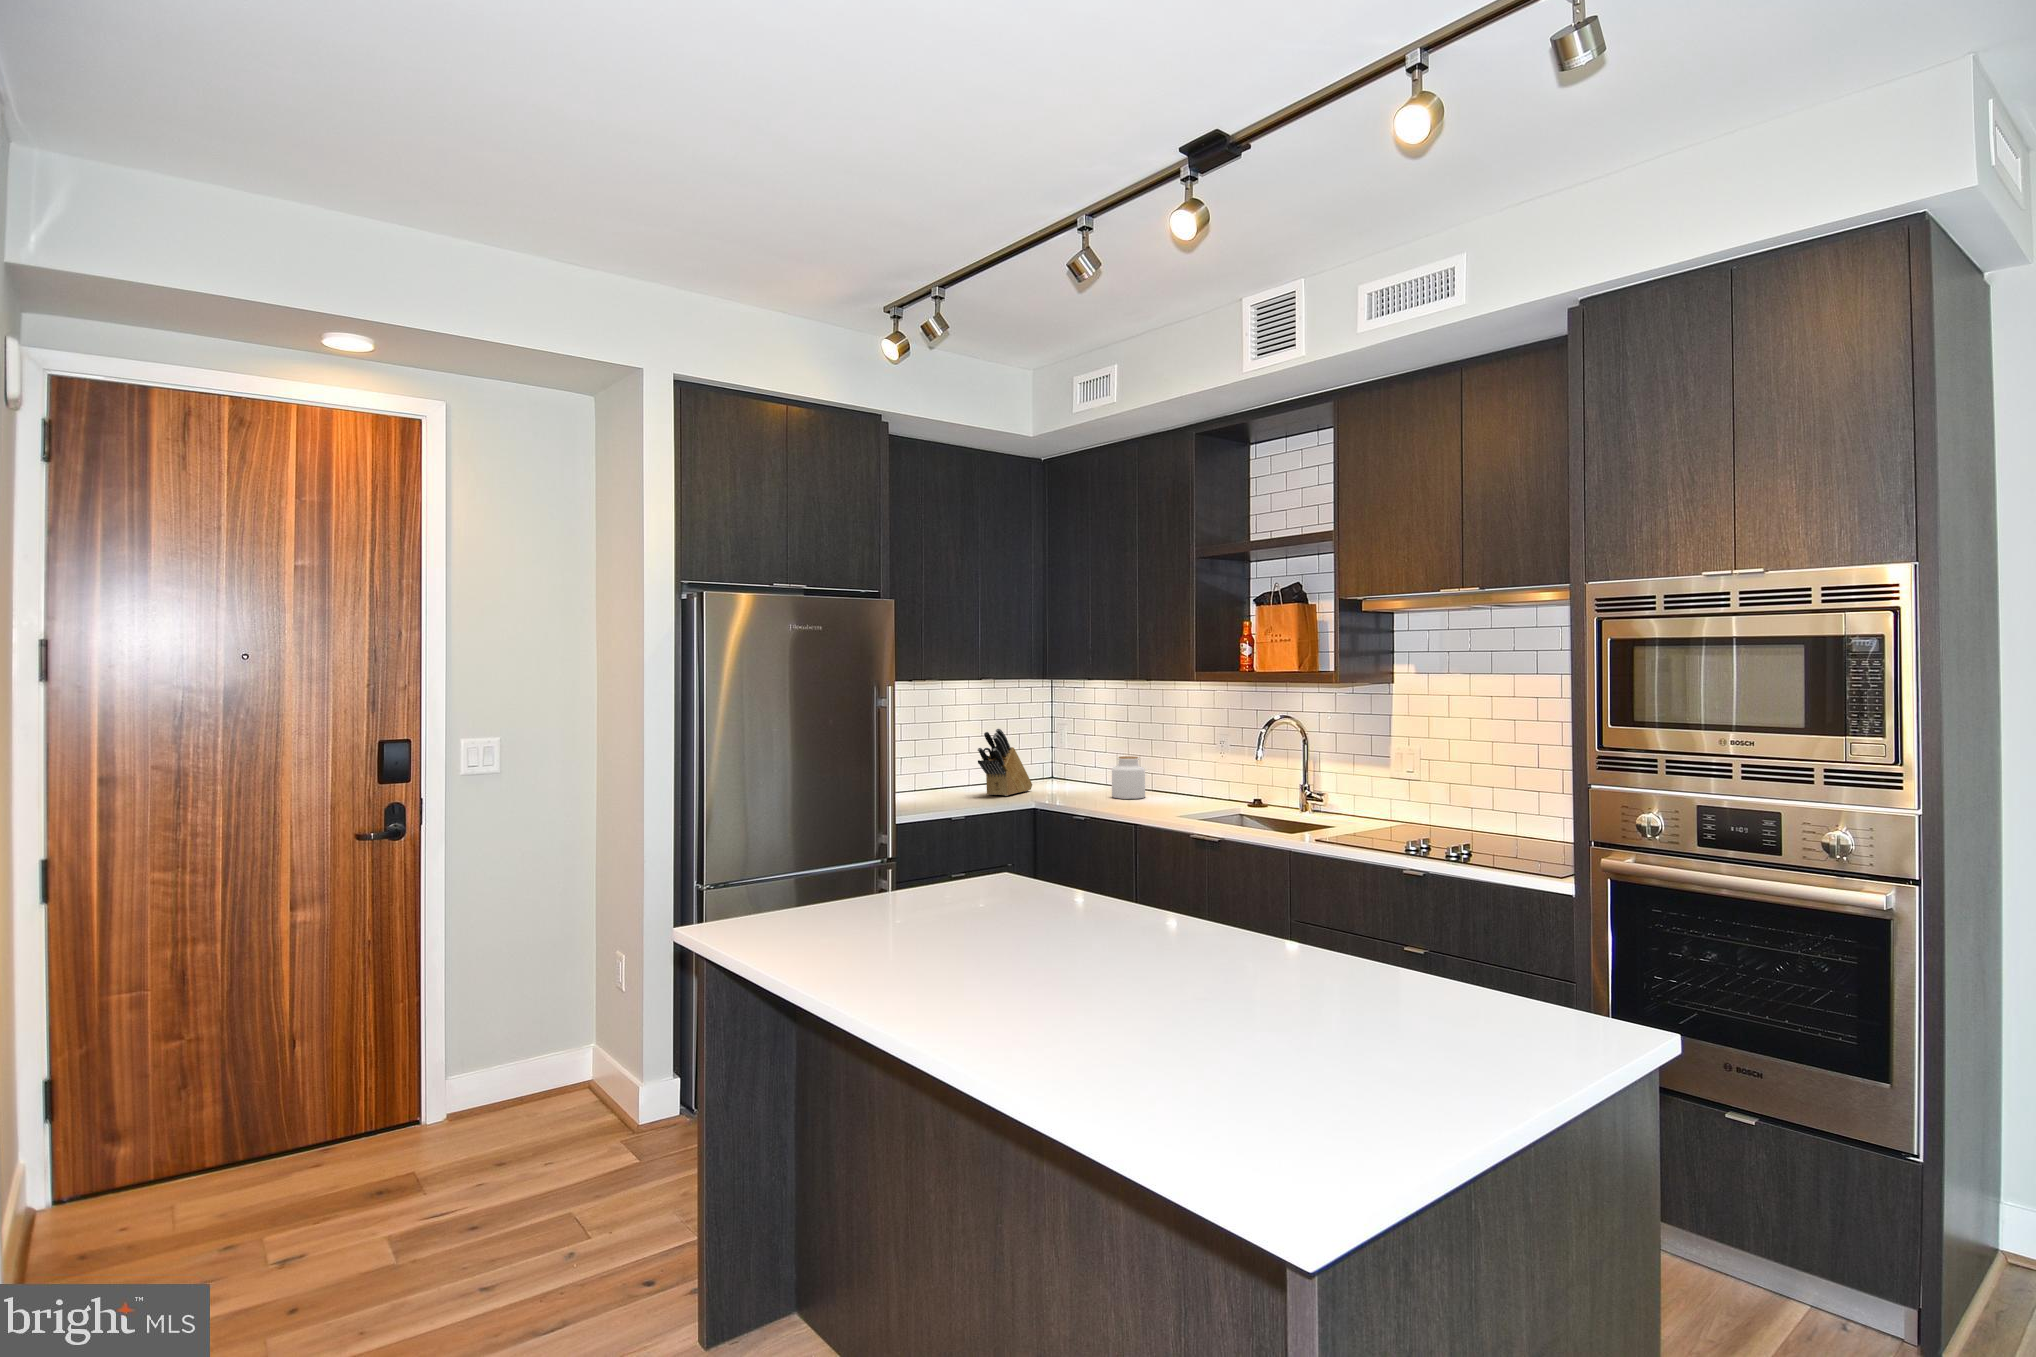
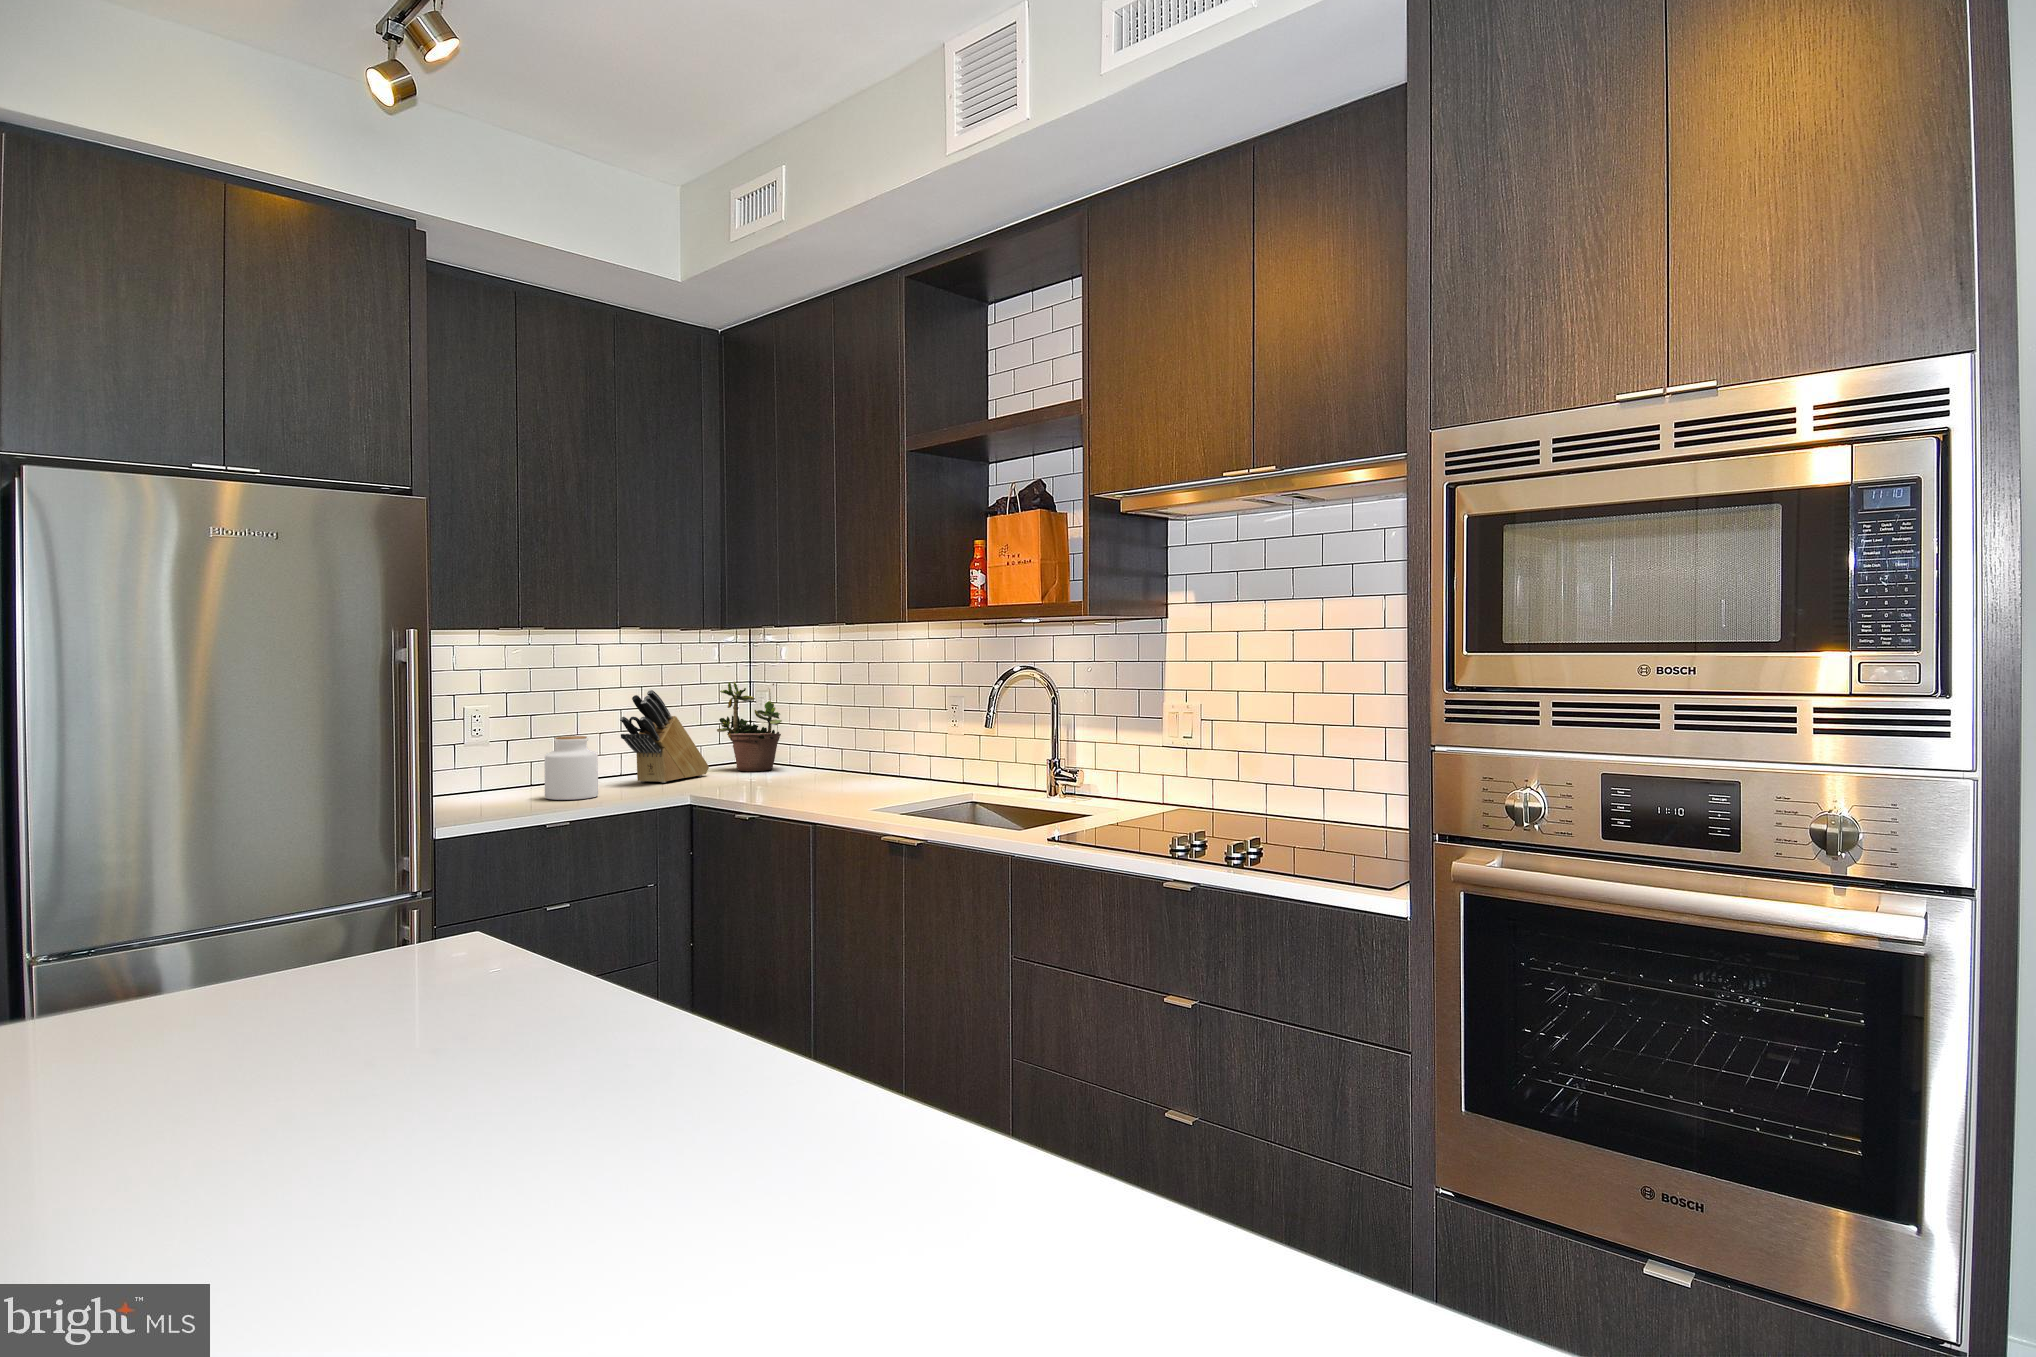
potted plant: none [1033,715,1083,788] -> present [717,682,782,771]
jar: present [1112,756,1145,799] -> present [545,736,598,800]

